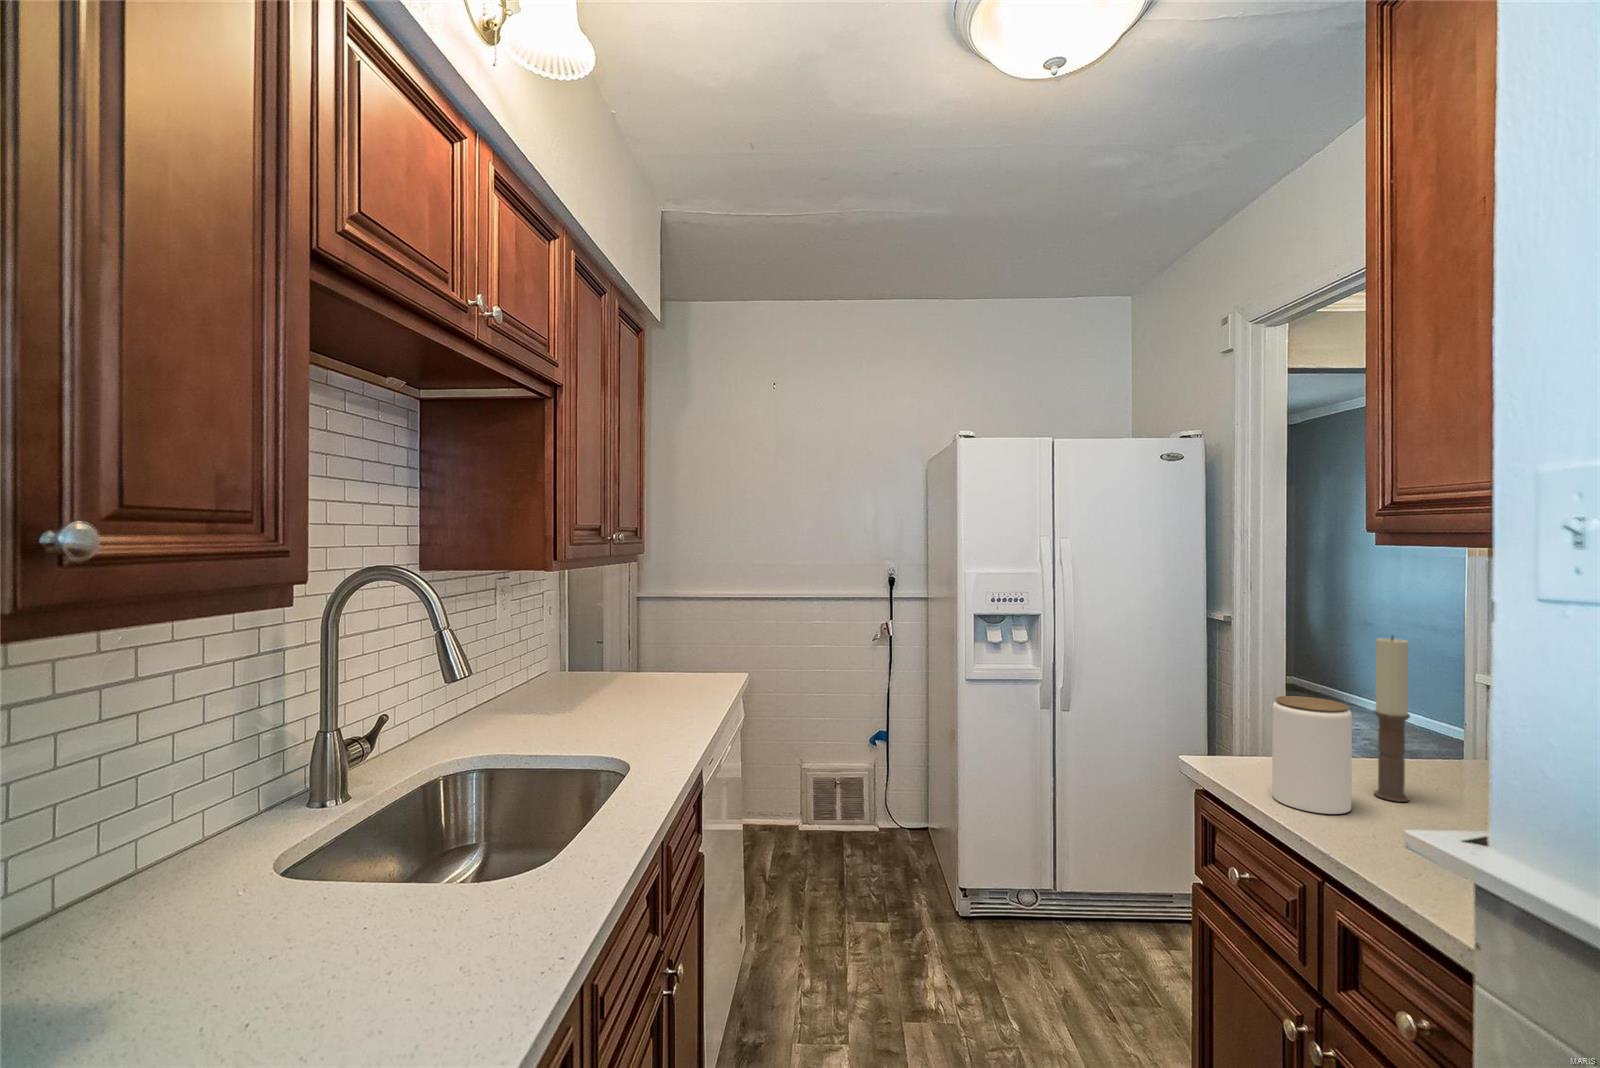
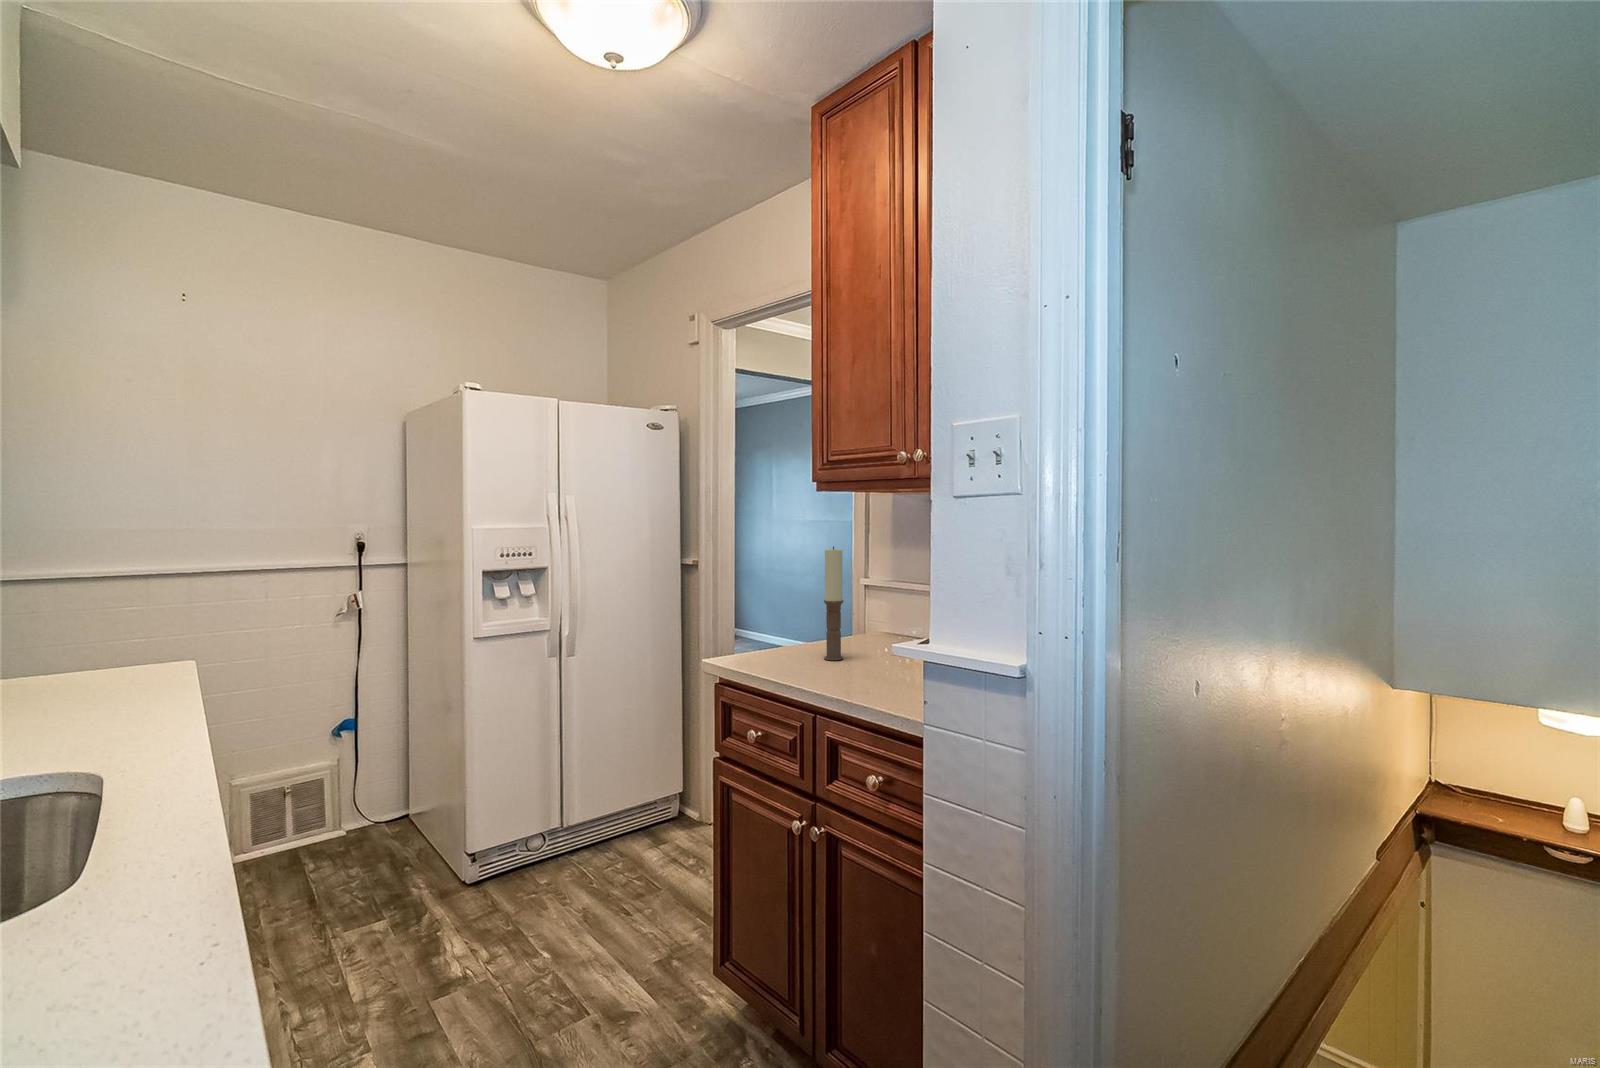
jar: present [1272,696,1352,814] -> none [771,594,818,674]

